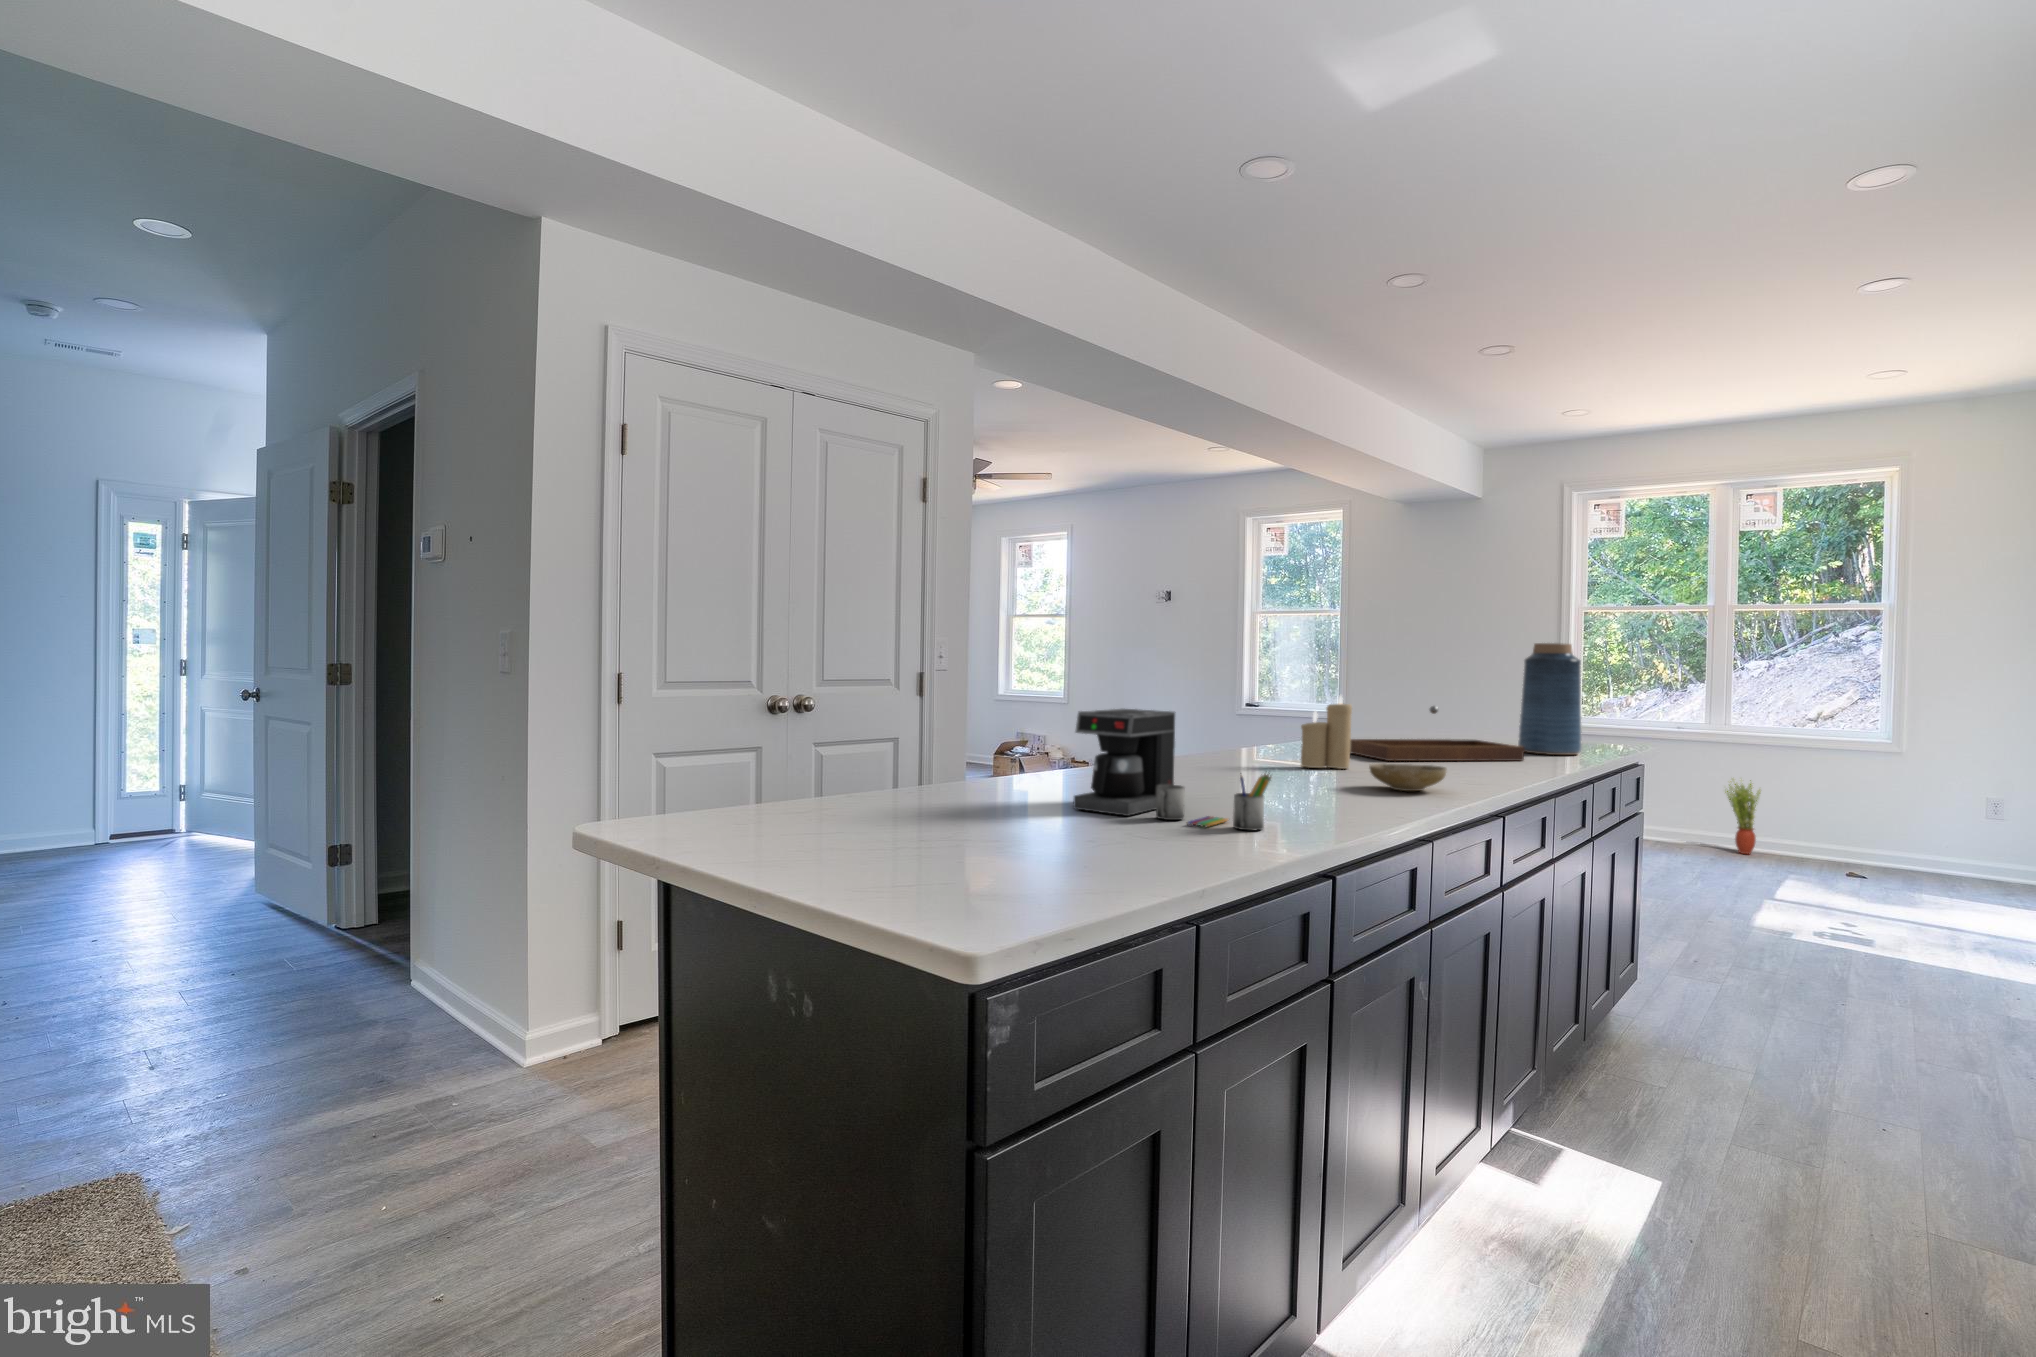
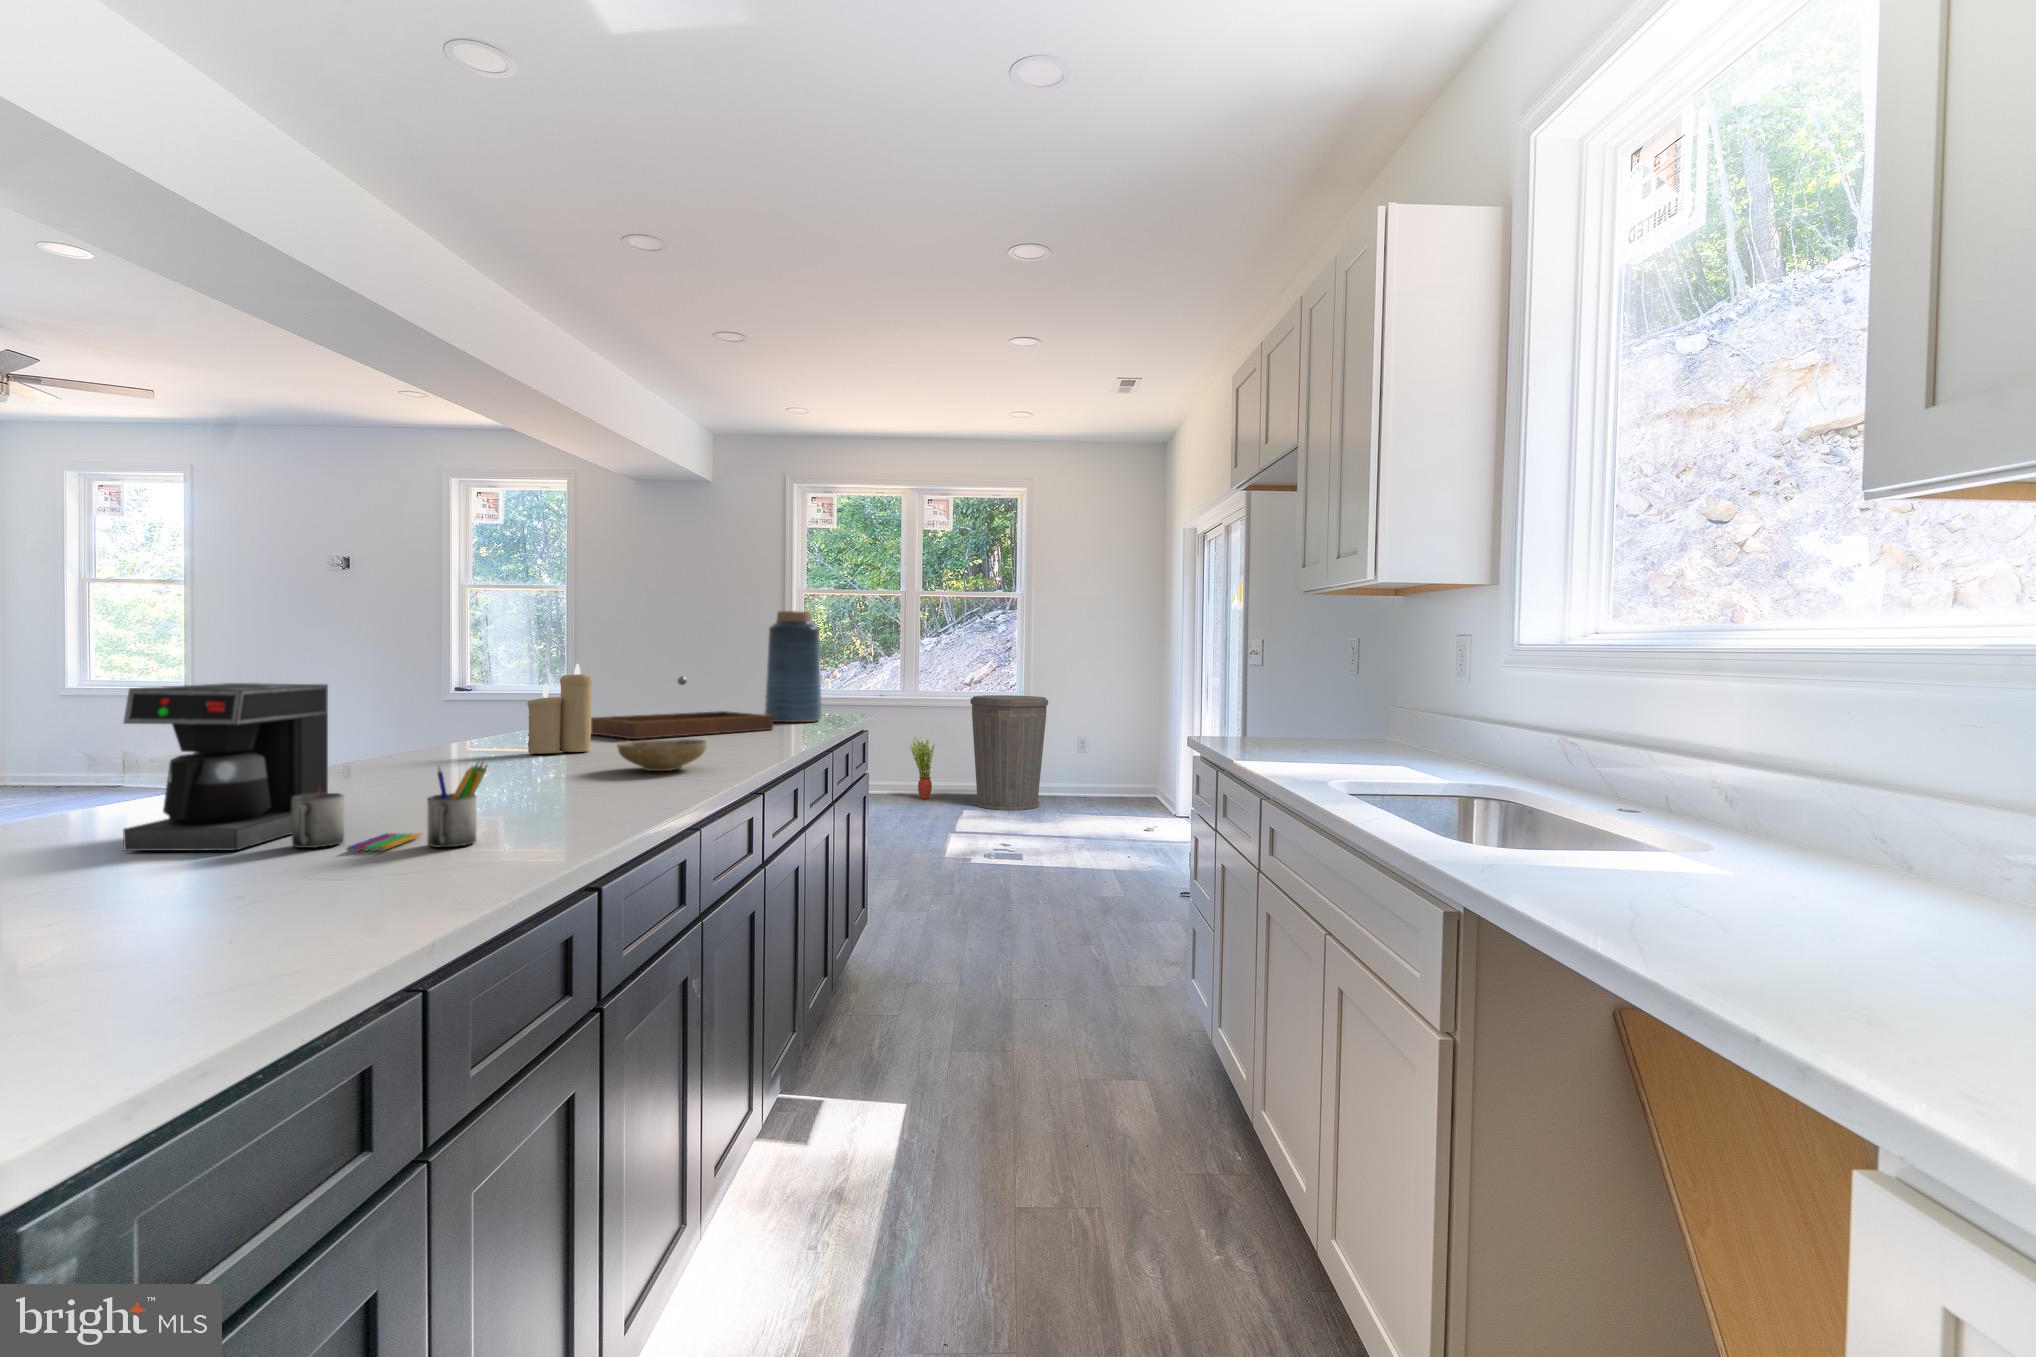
trash can: none [1816,733,1949,886] -> present [970,695,1048,810]

